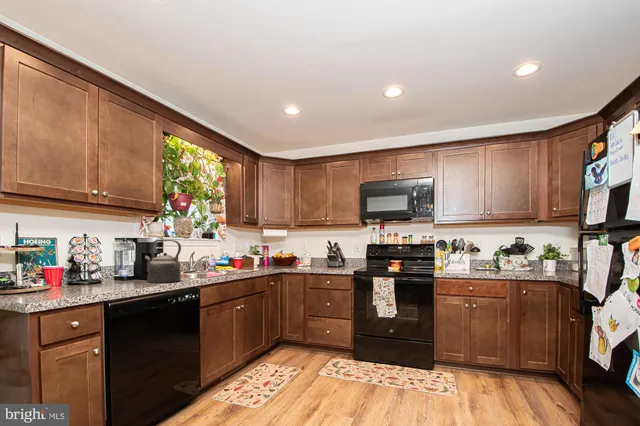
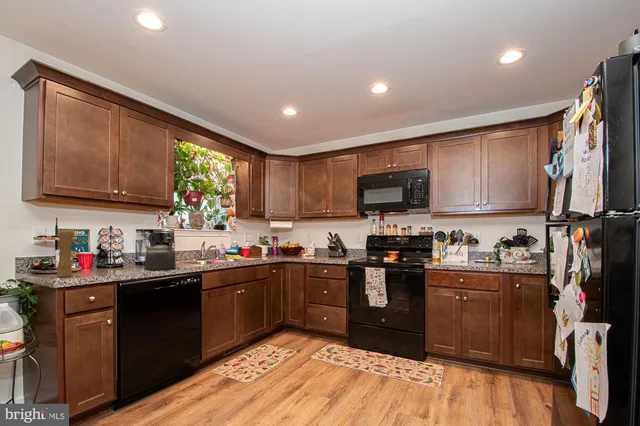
pepper mill: none [64,238,82,291] -> present [57,229,74,277]

